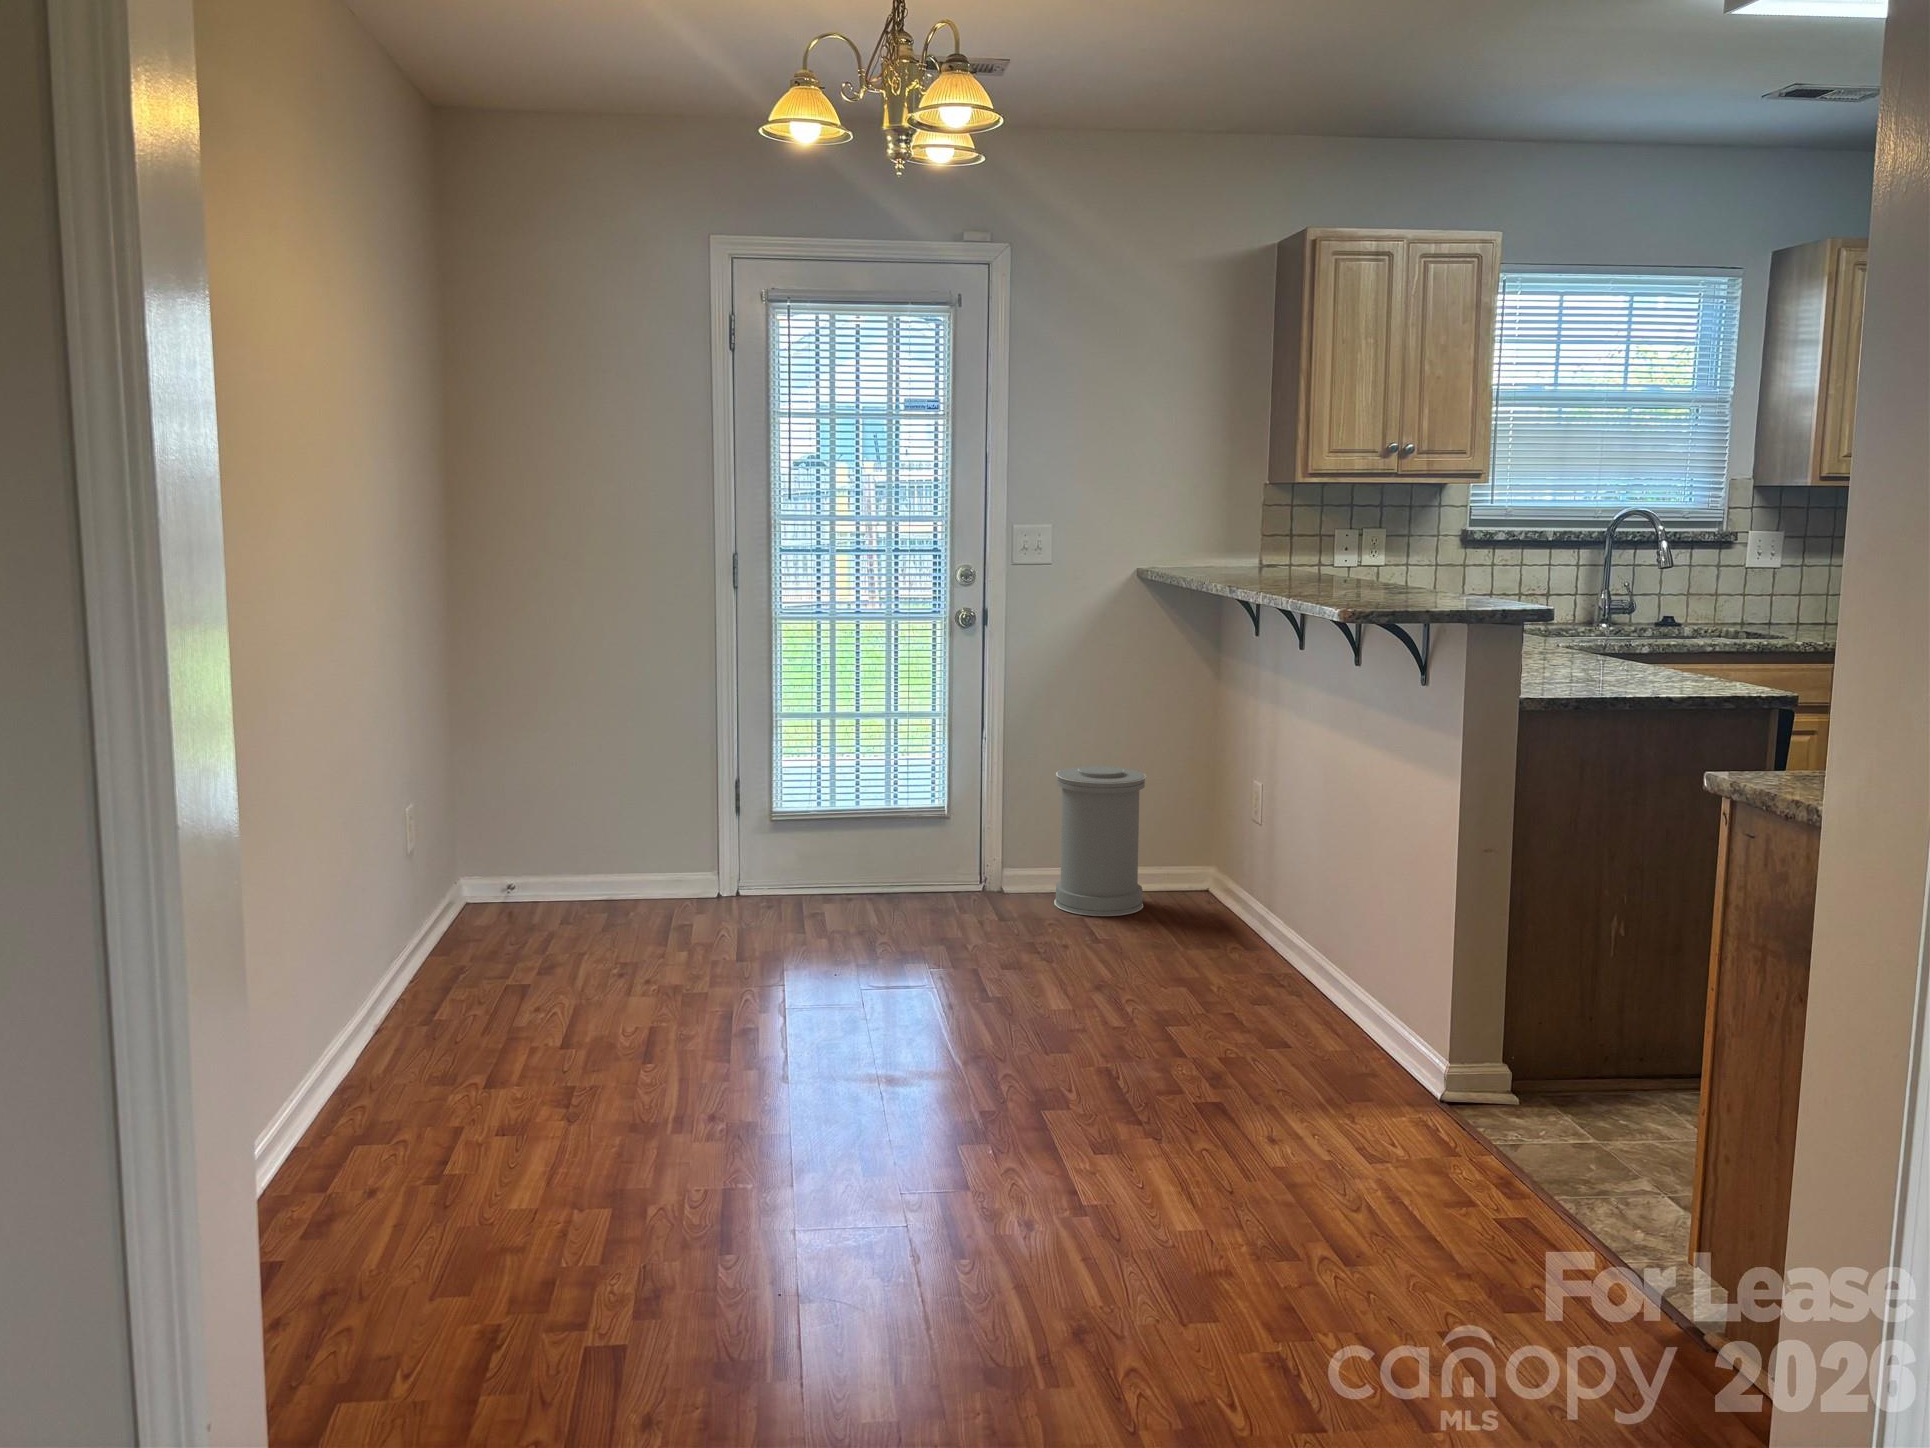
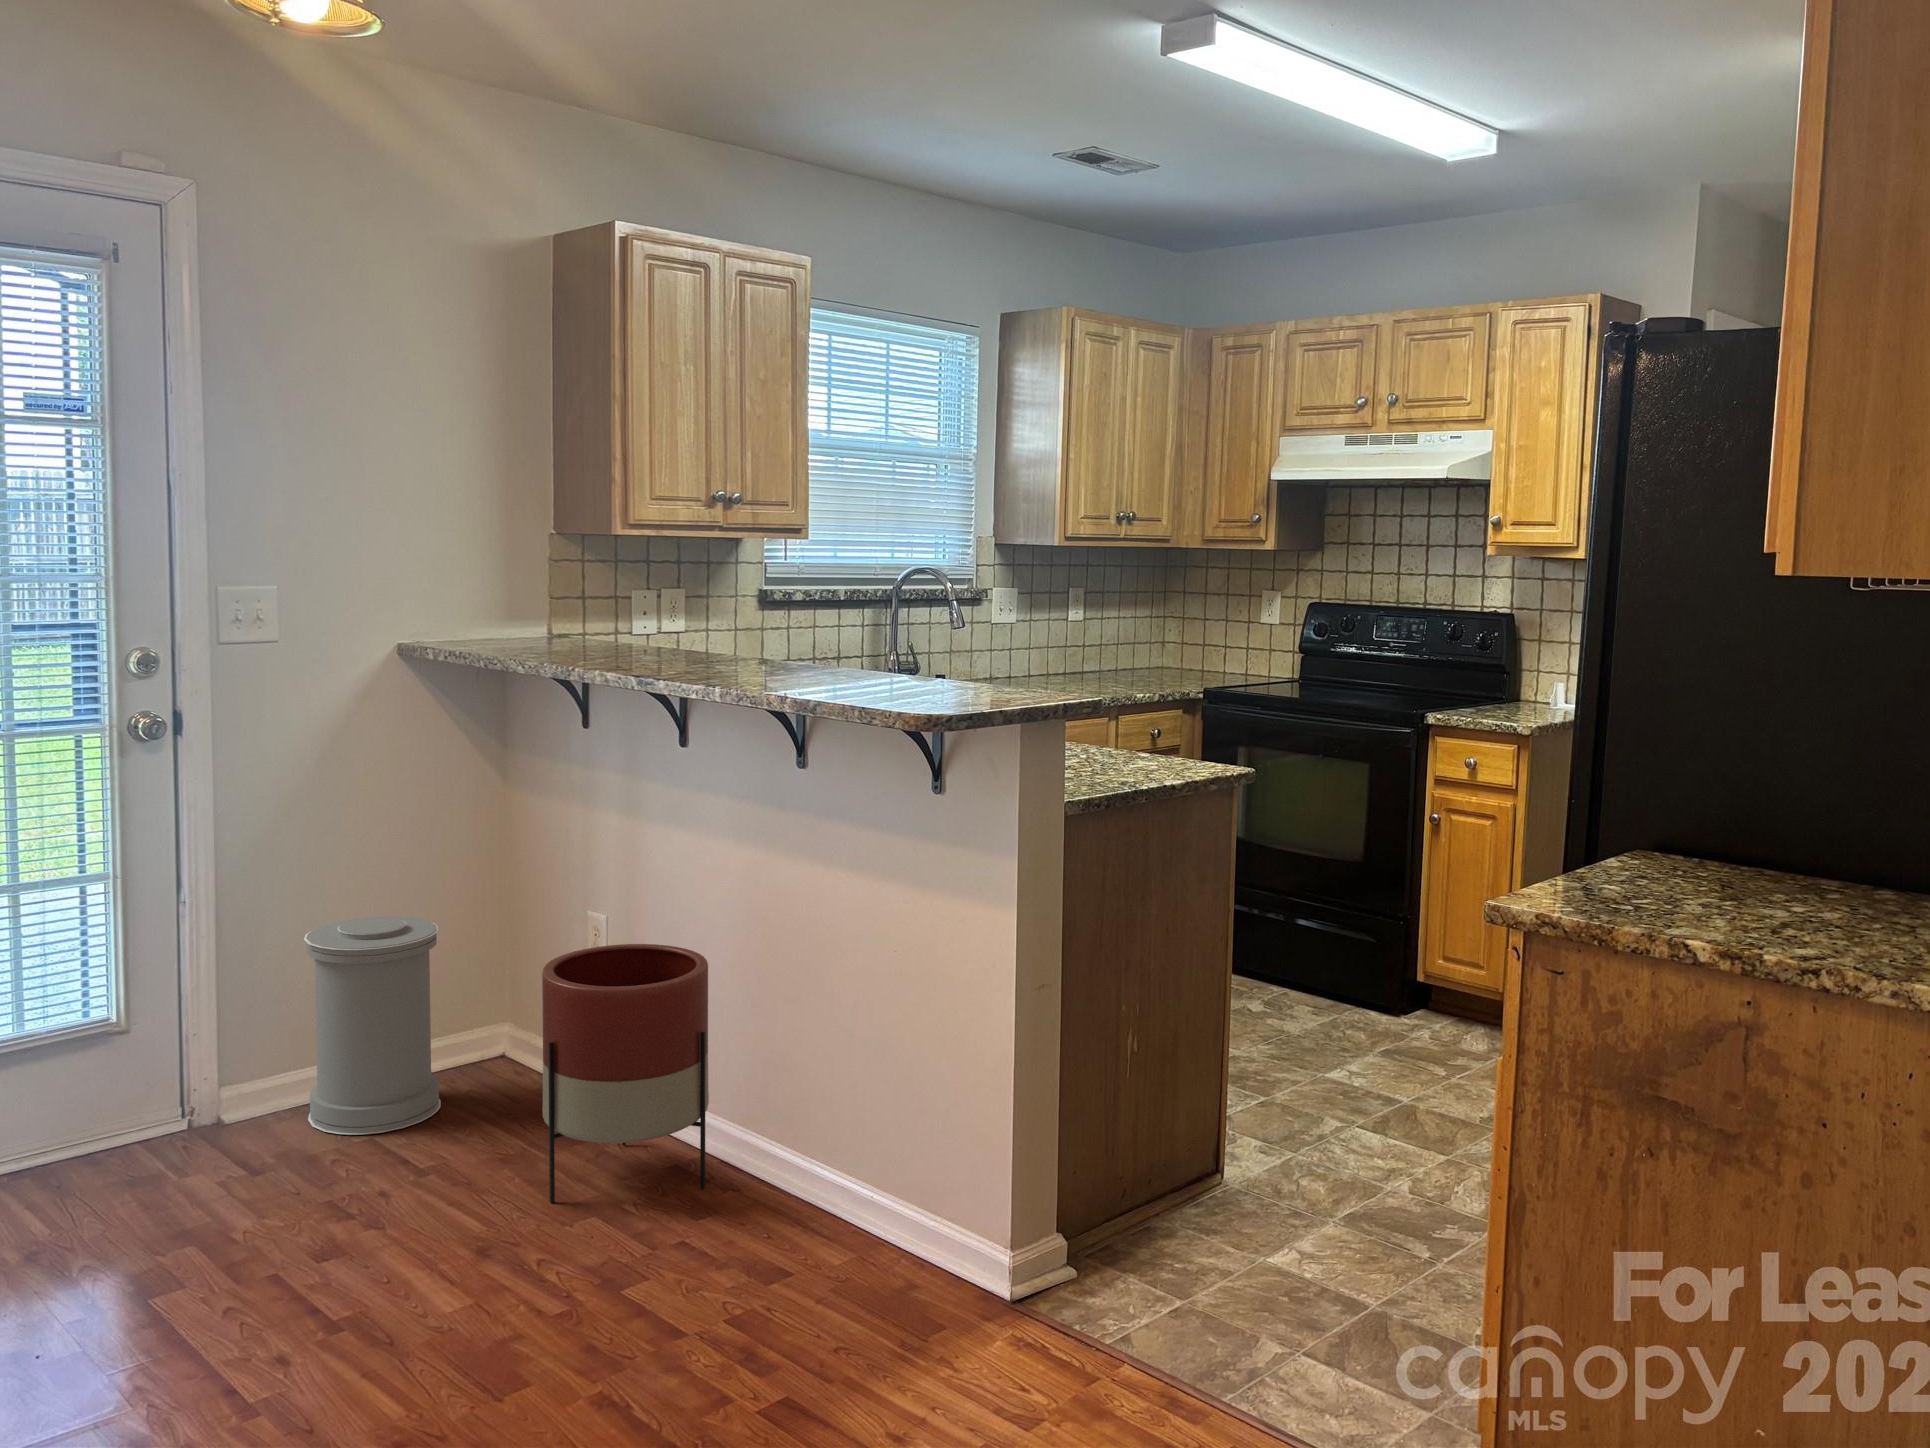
planter: none [1167,797,1298,987] -> present [542,944,709,1203]

